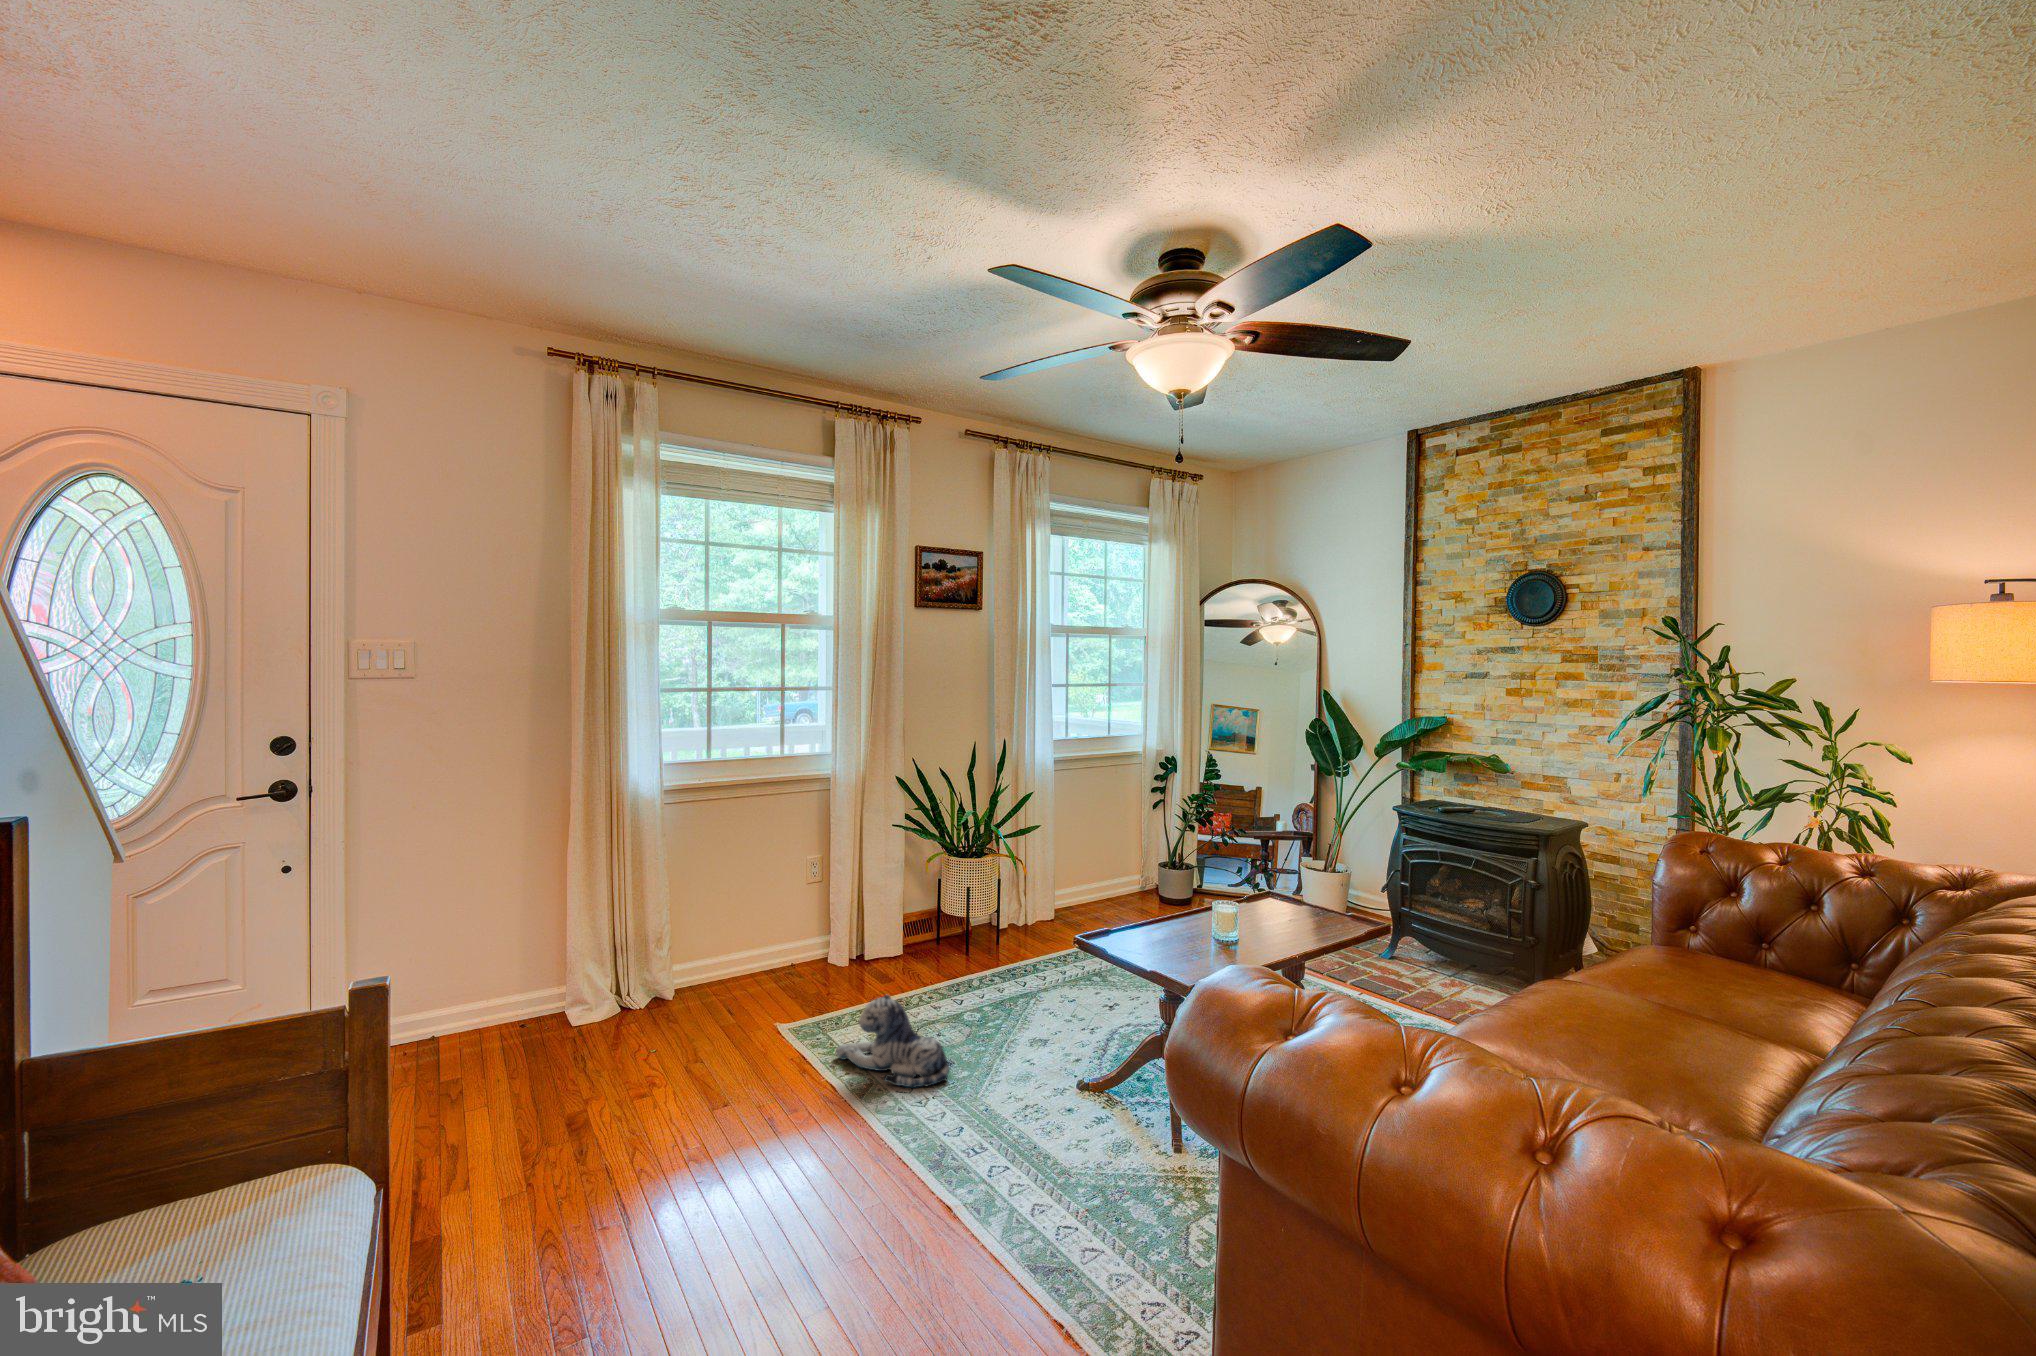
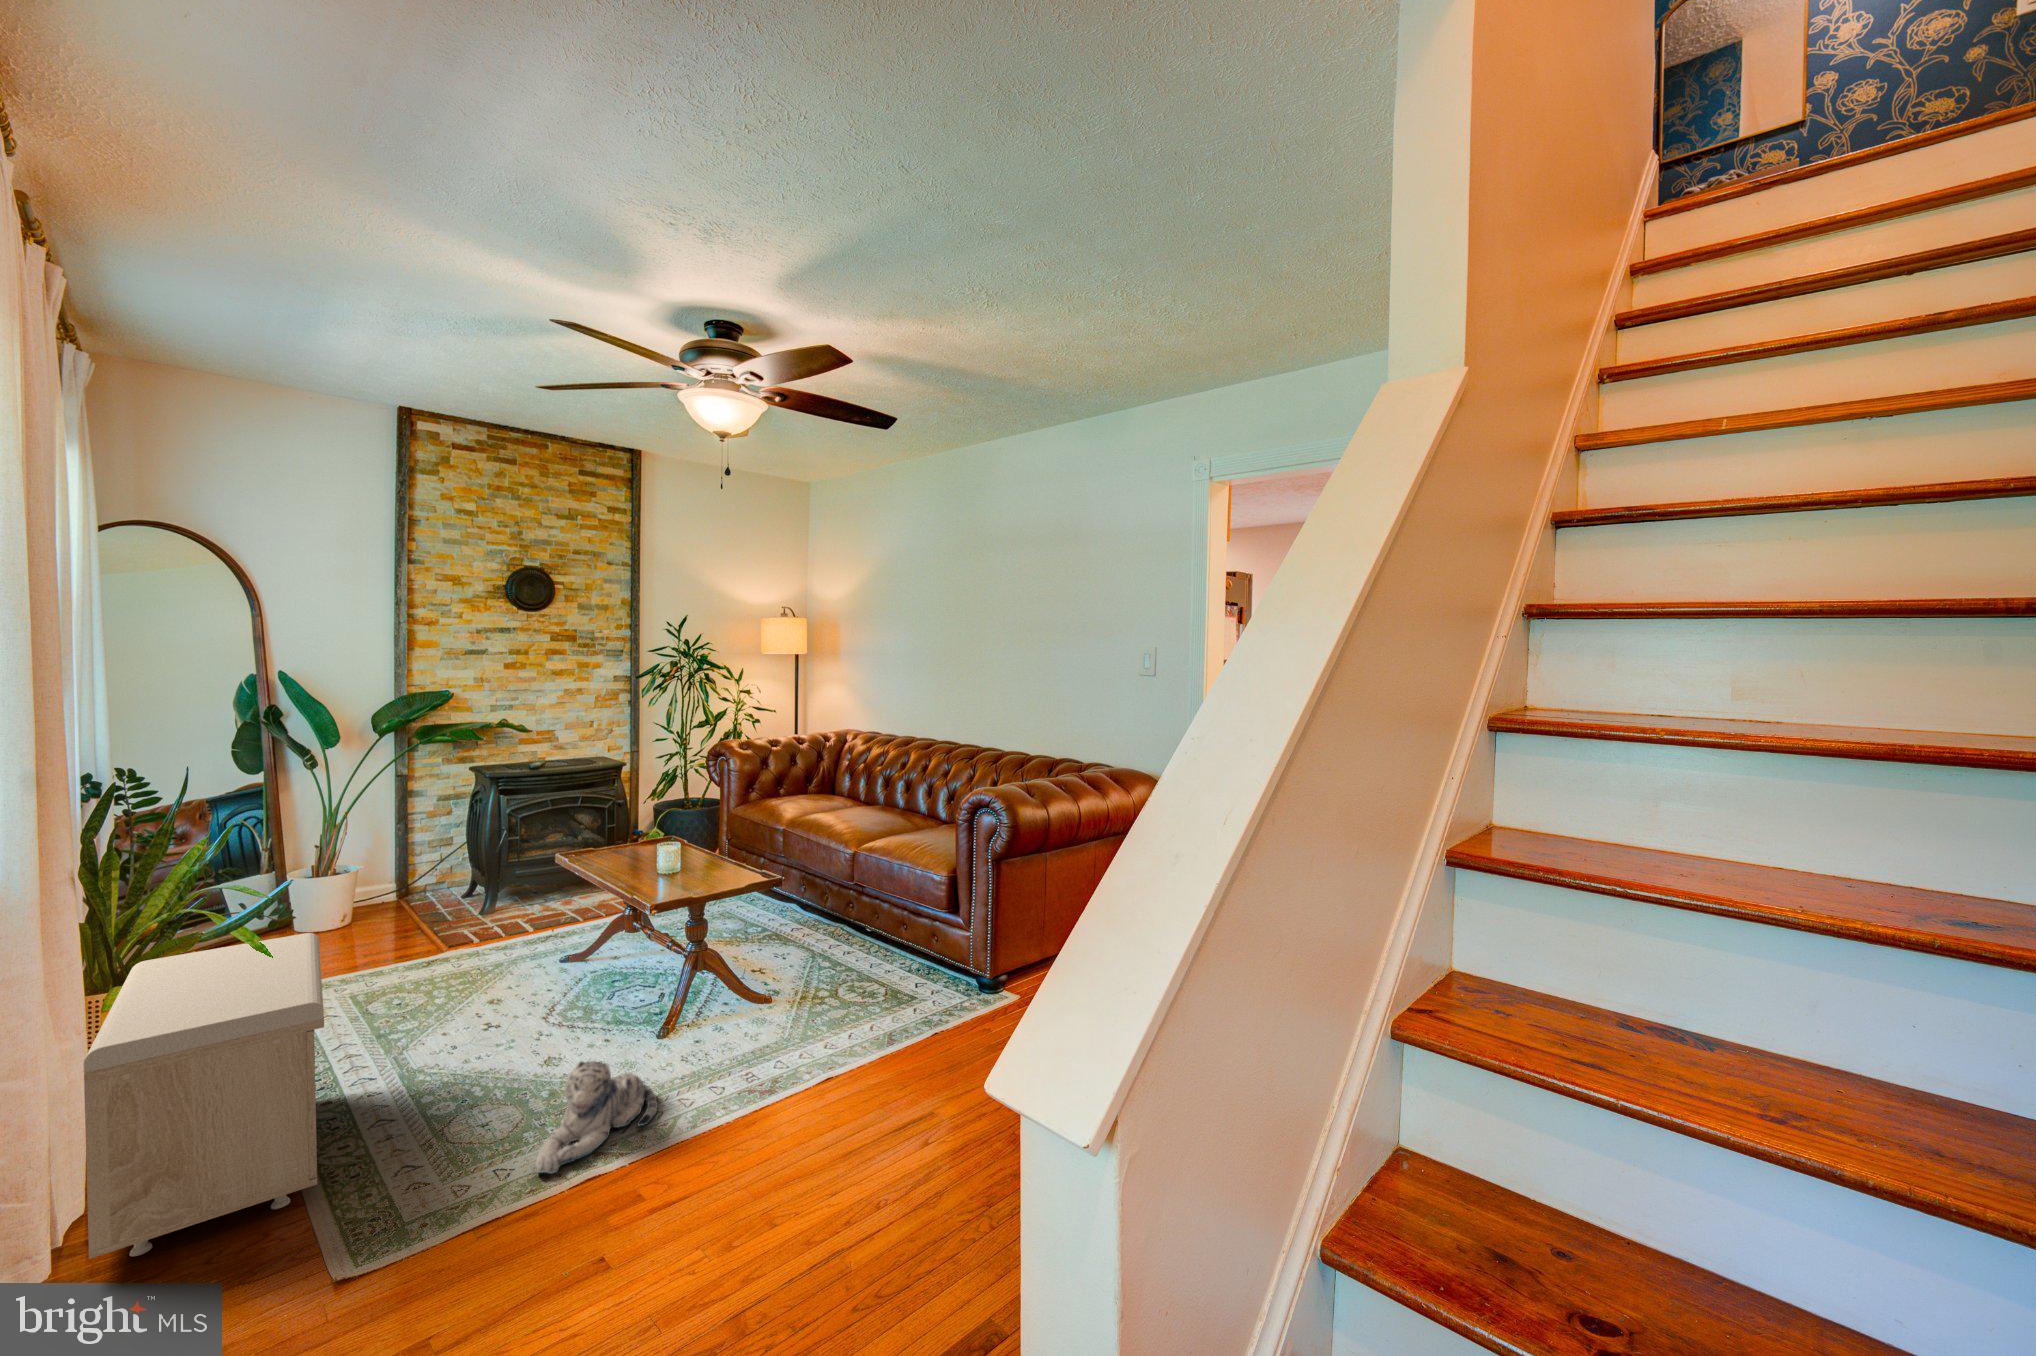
storage bench: none [824,842,1001,993] -> present [83,933,324,1259]

